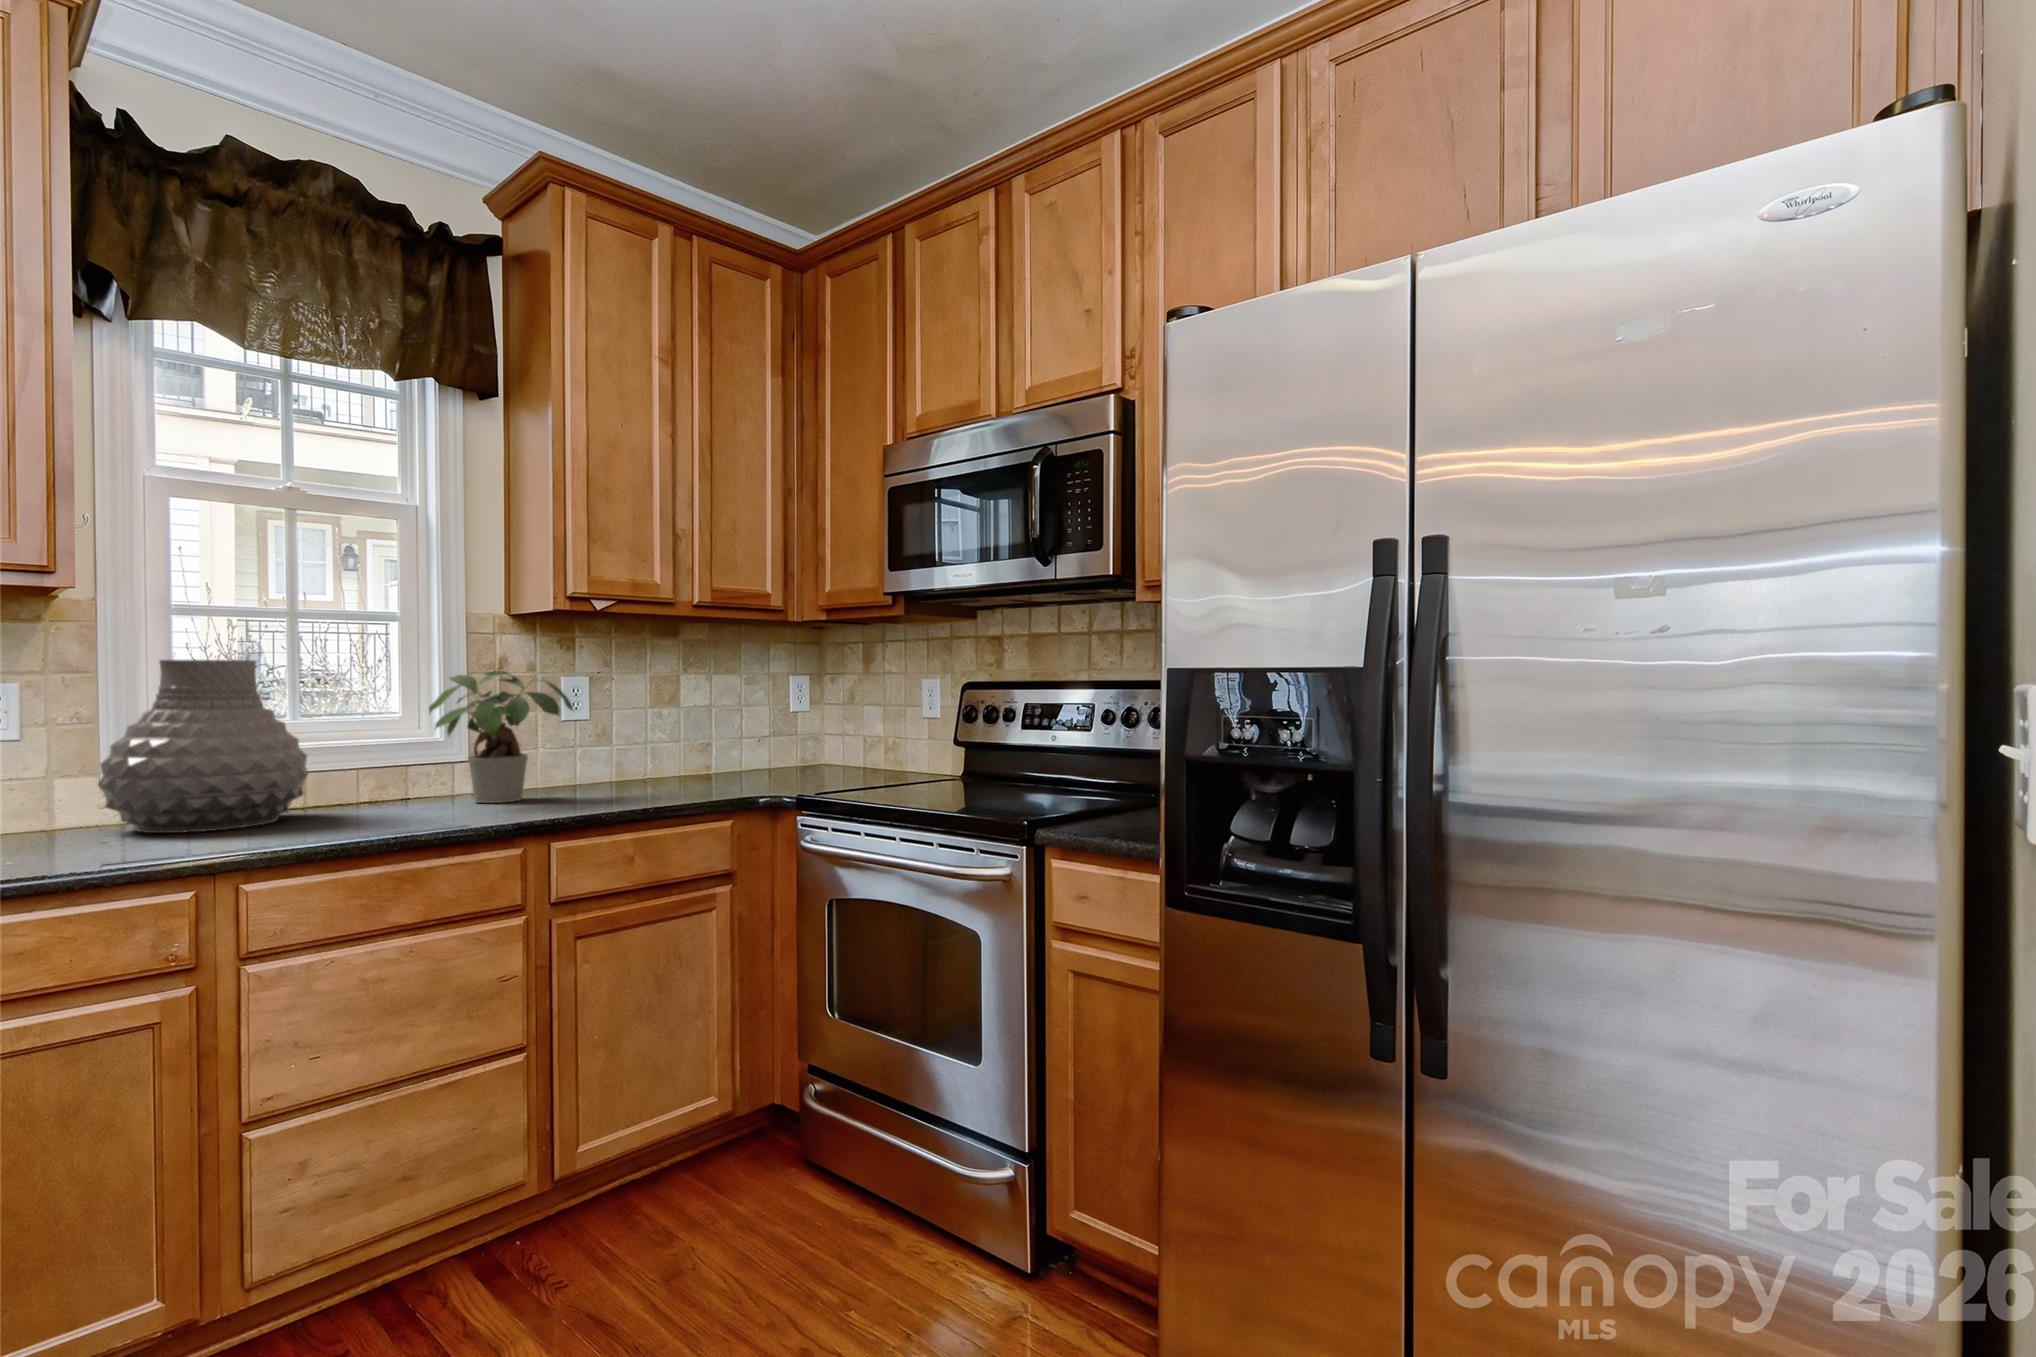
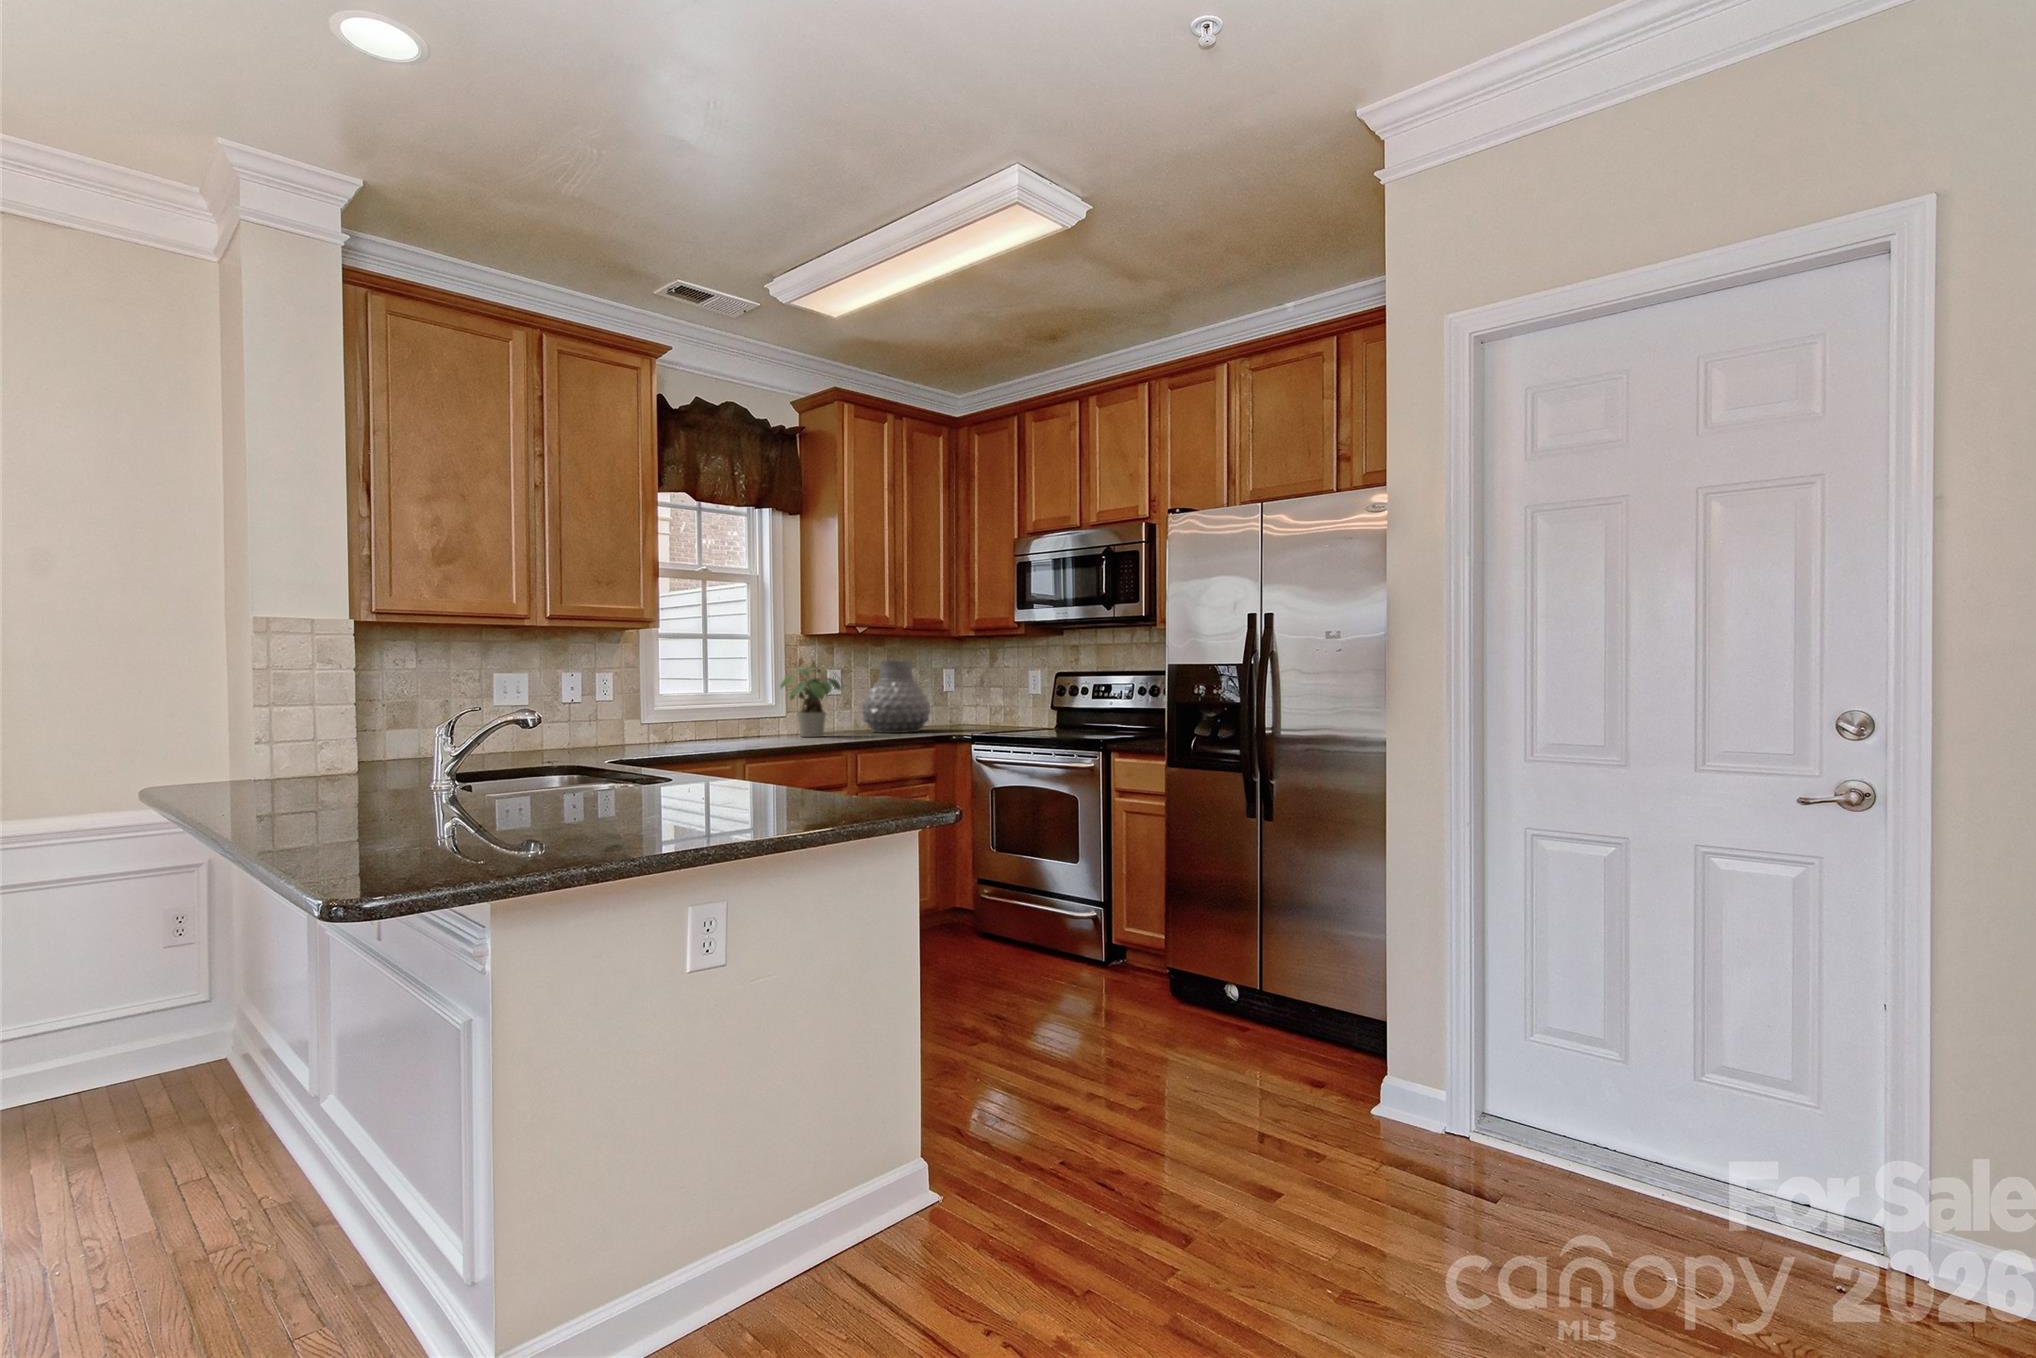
vase: present [98,660,309,833] -> present [862,661,931,733]

